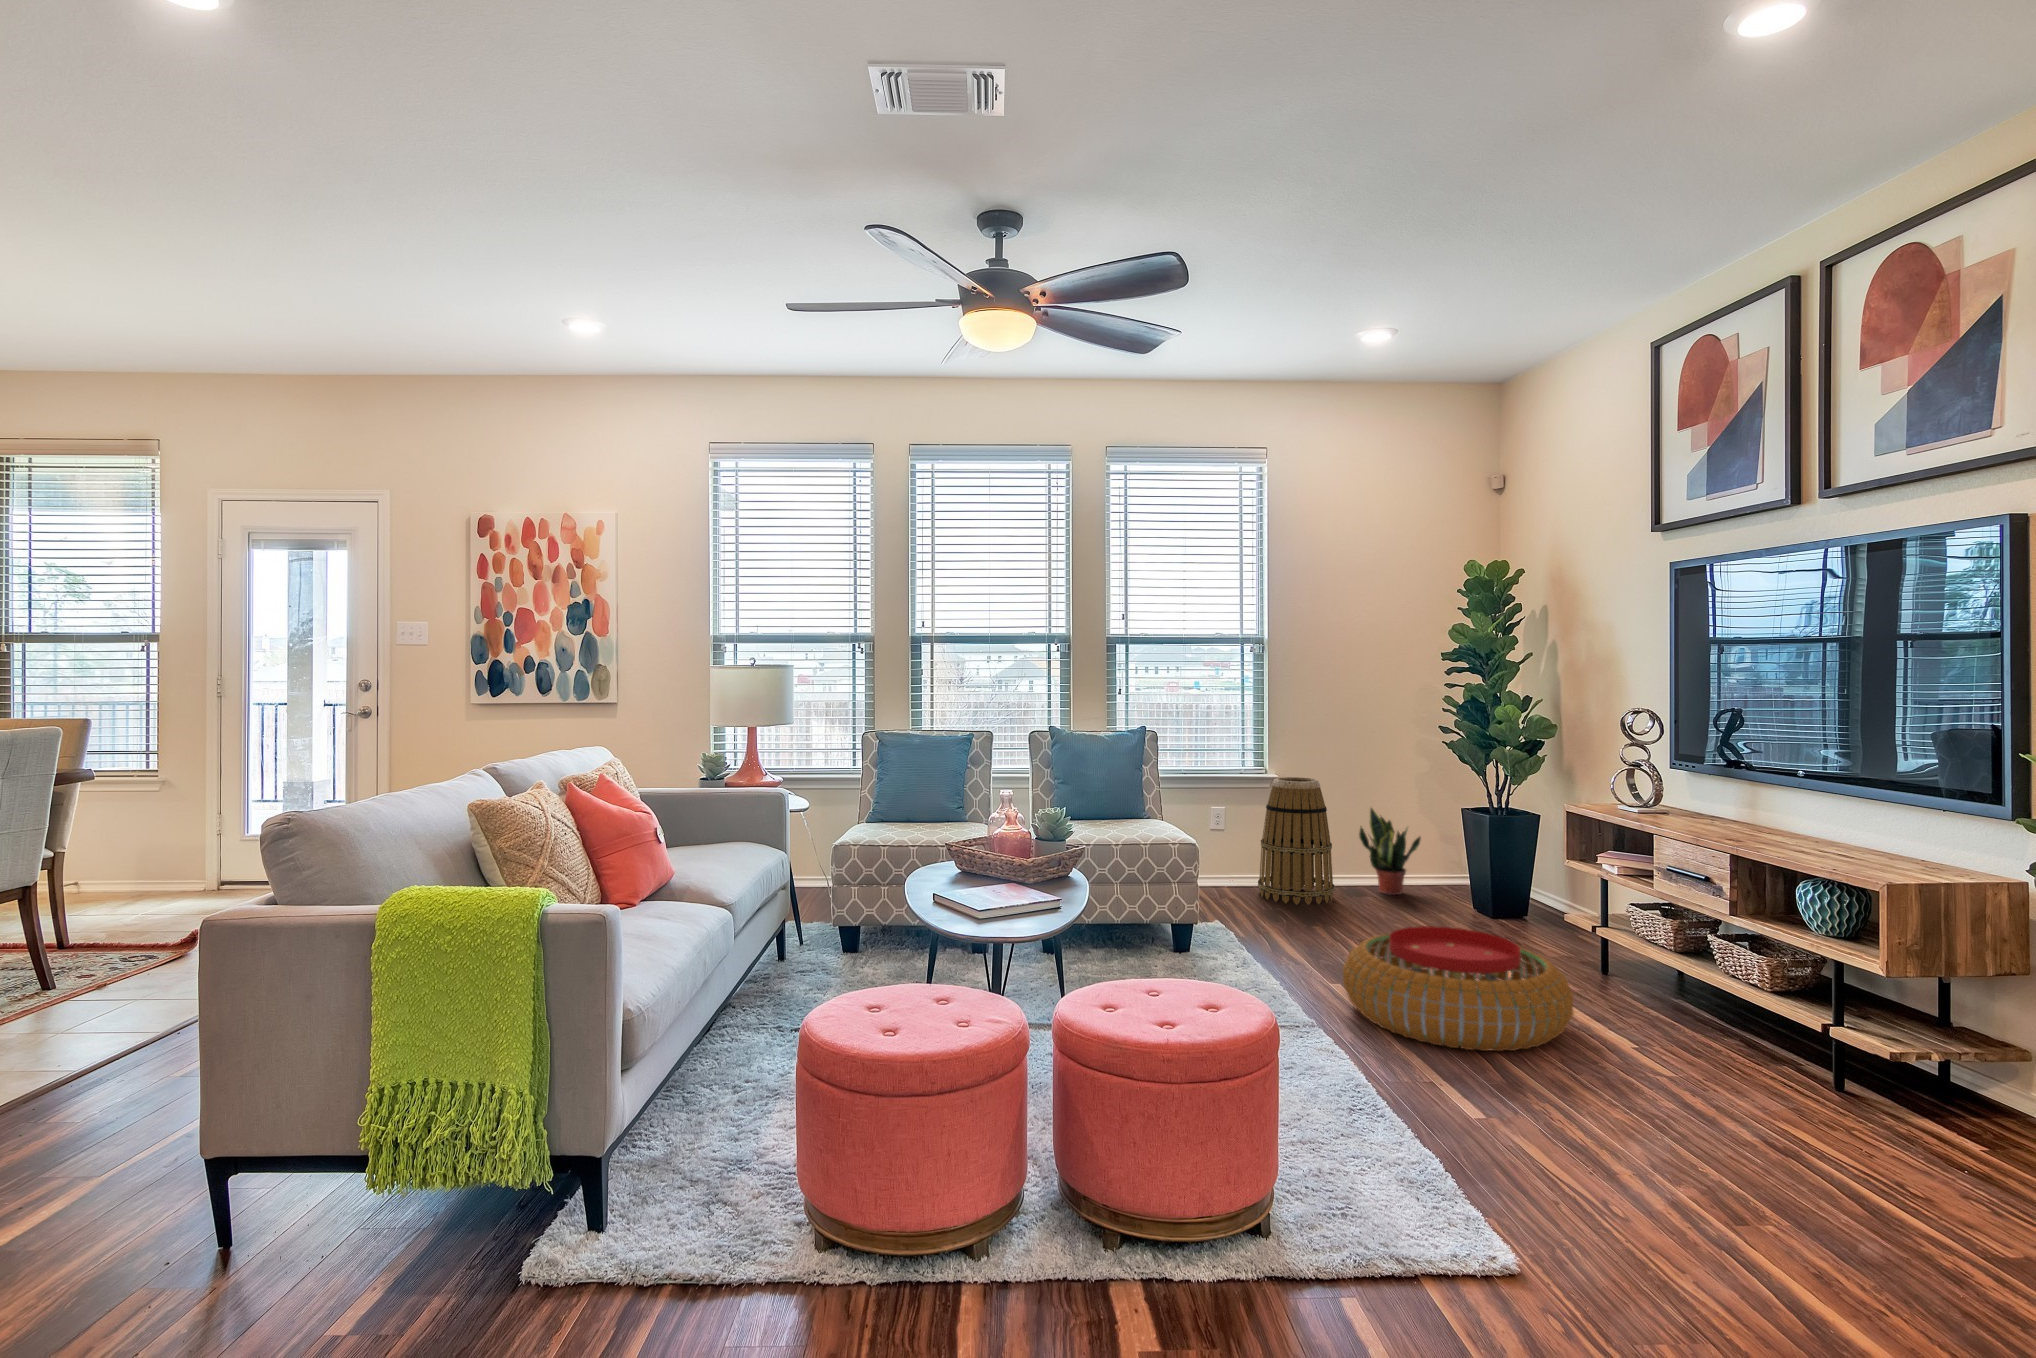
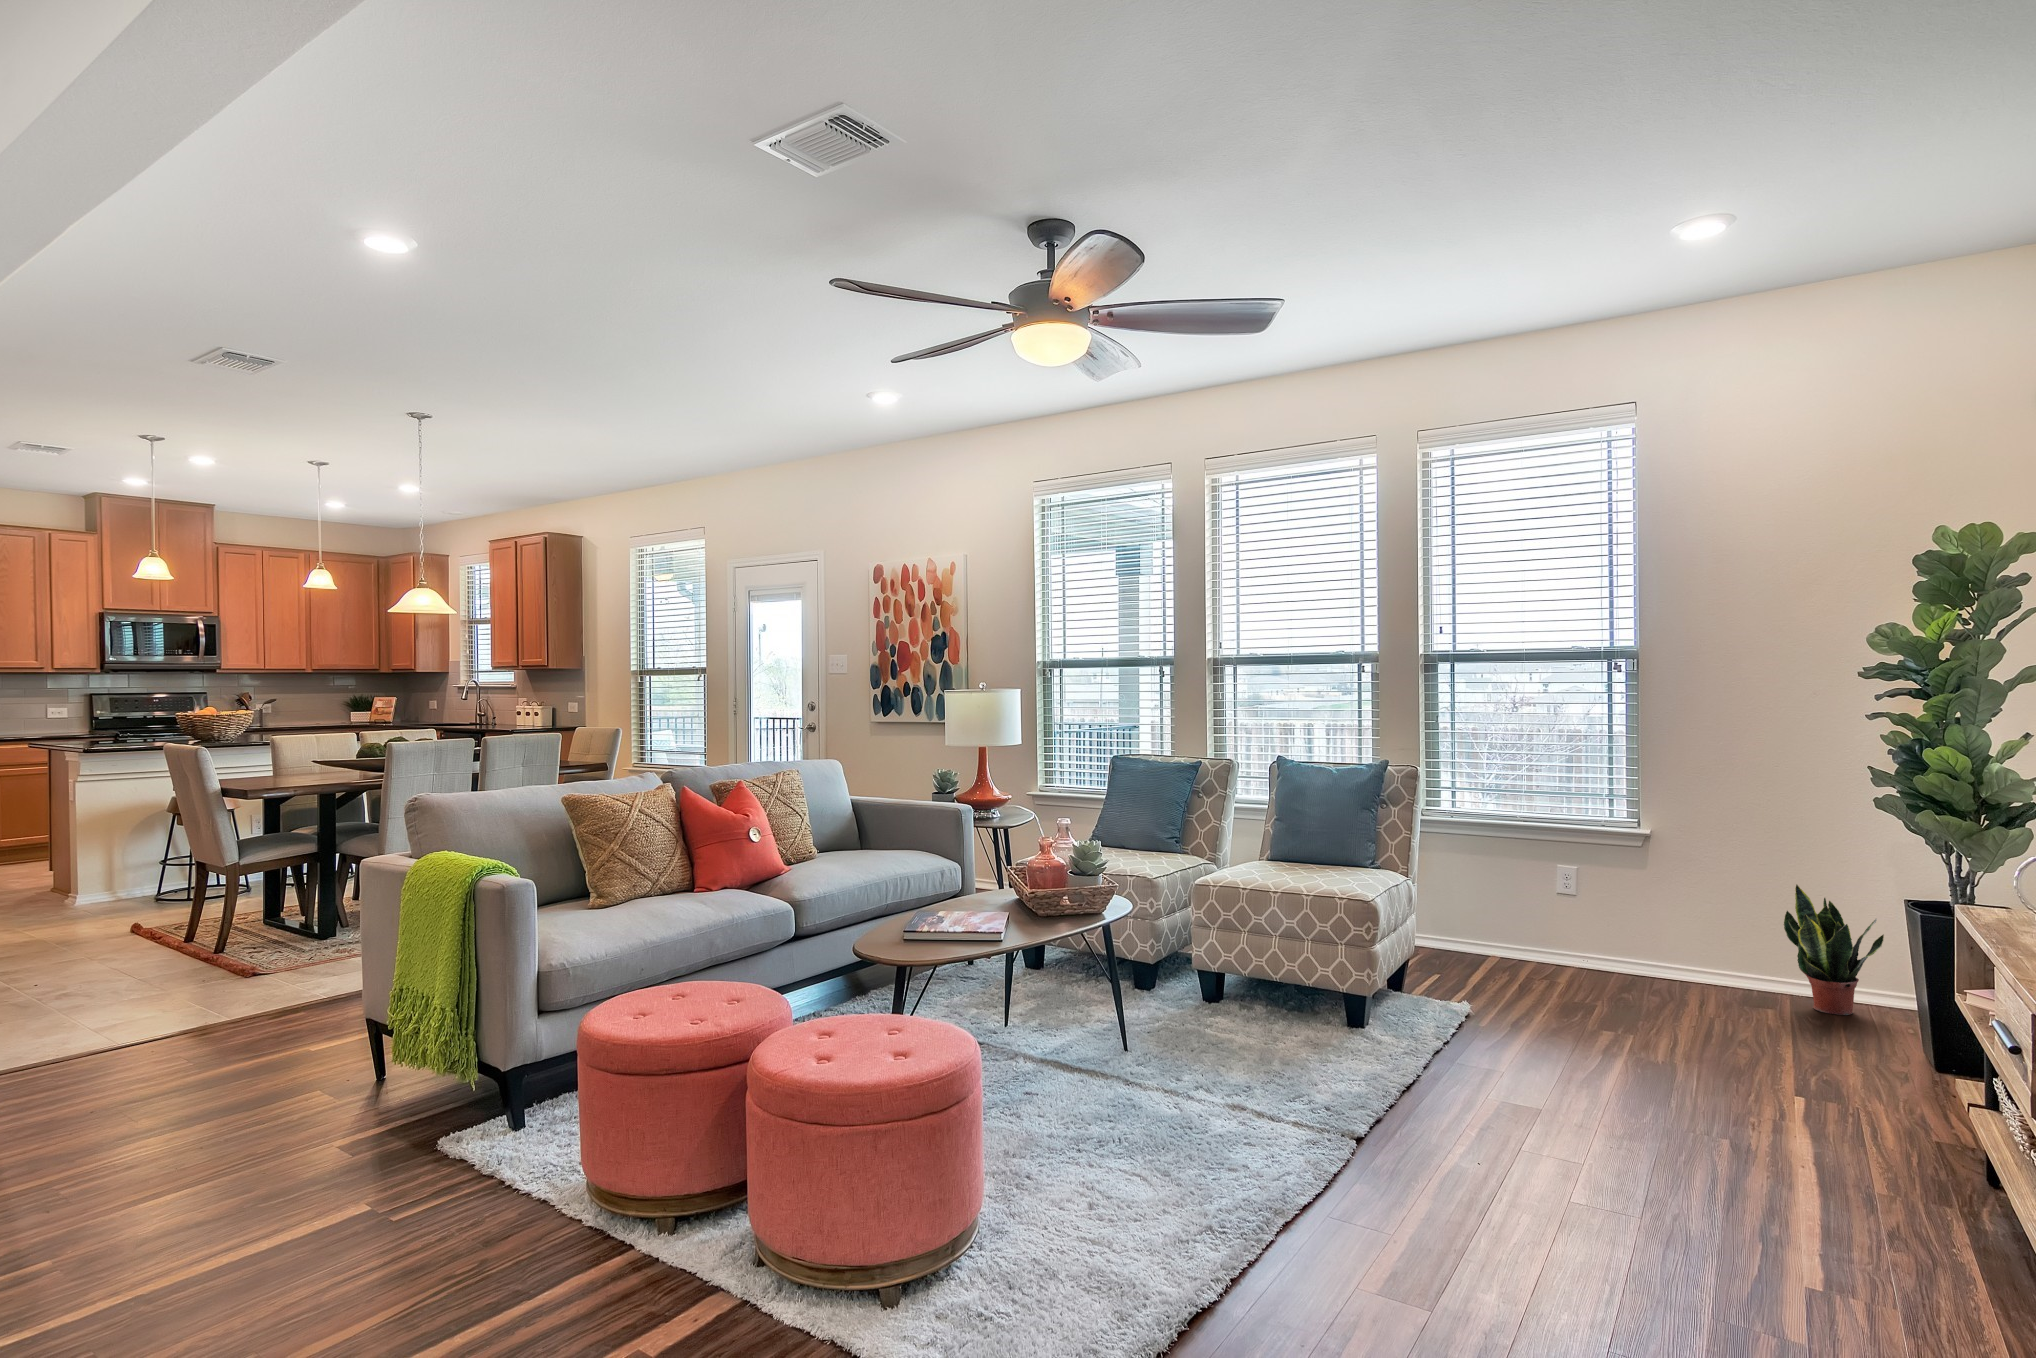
basket: present [1258,777,1335,905] -> none [1611,835,1724,1007]
pouf: present [1343,926,1574,1051] -> none [1451,1026,1759,1199]

